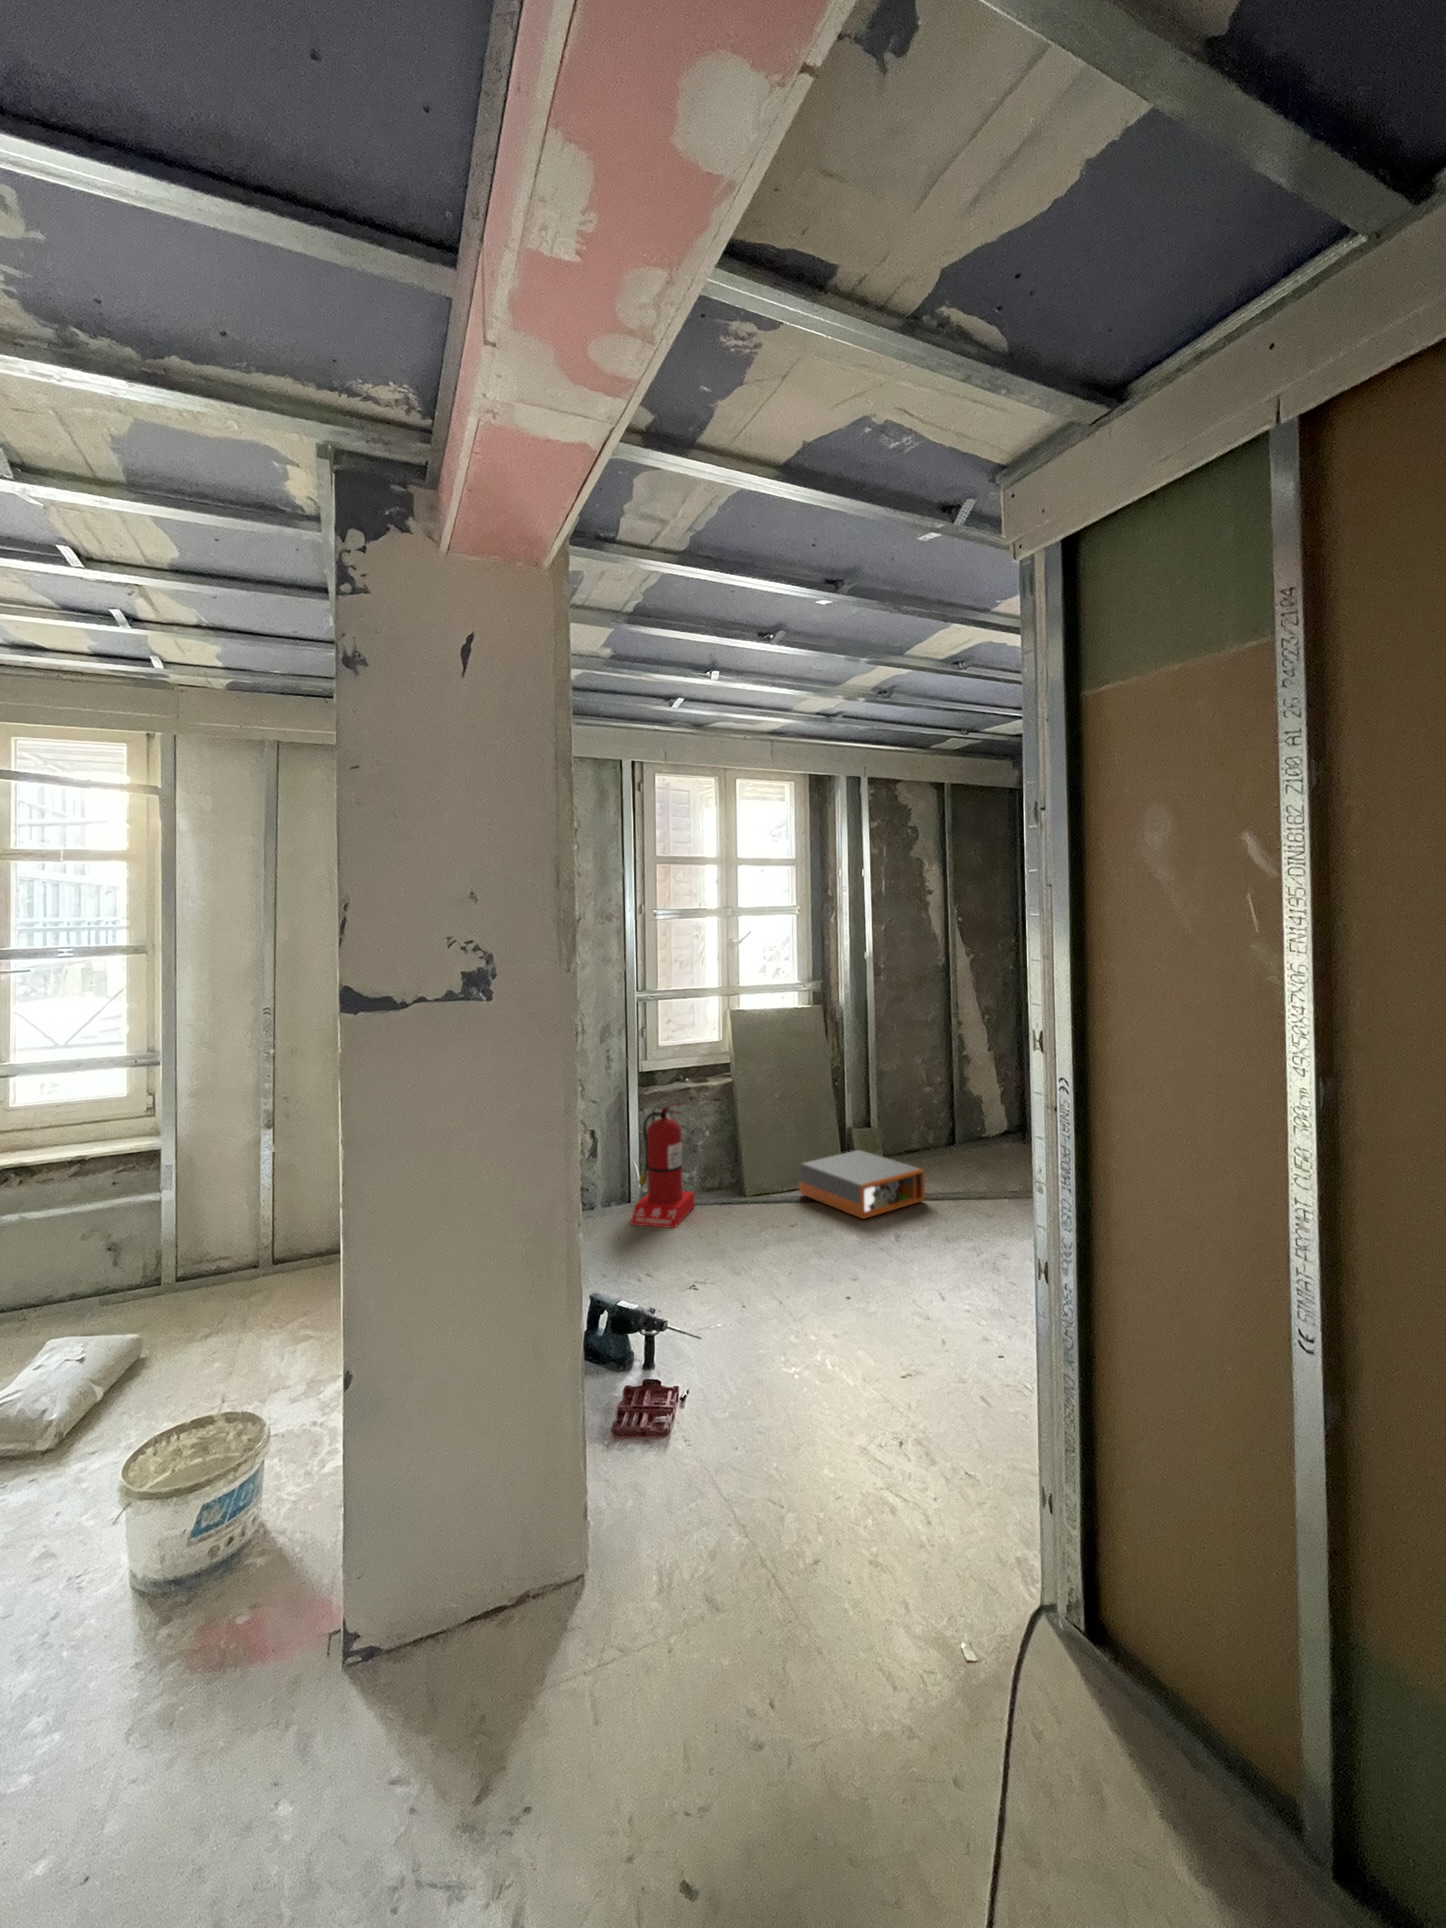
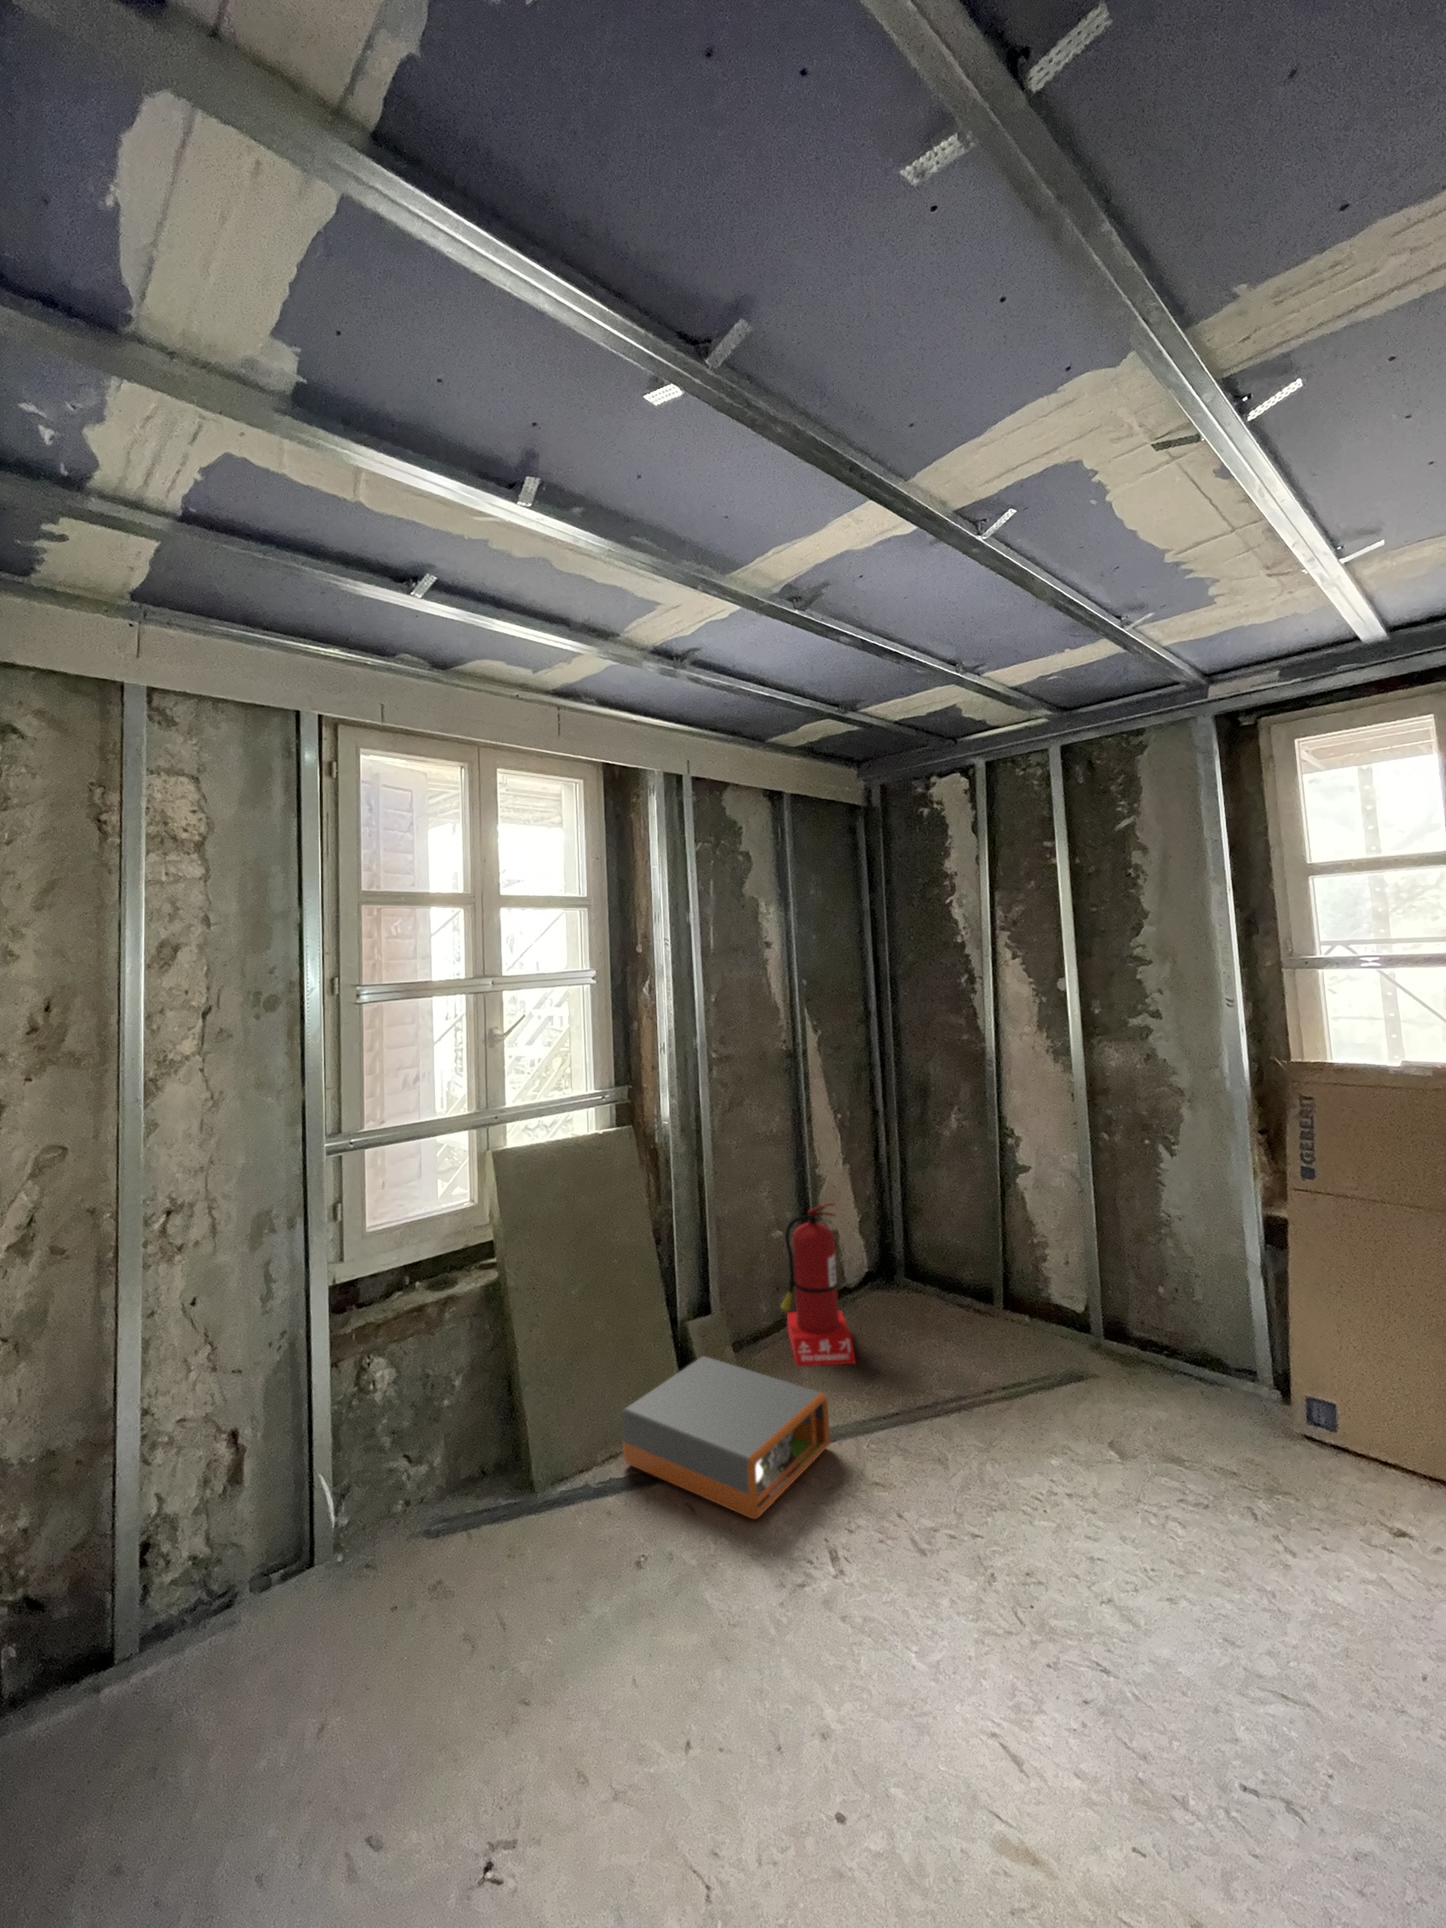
fire extinguisher: present [631,1104,694,1228] -> present [781,1203,855,1366]

